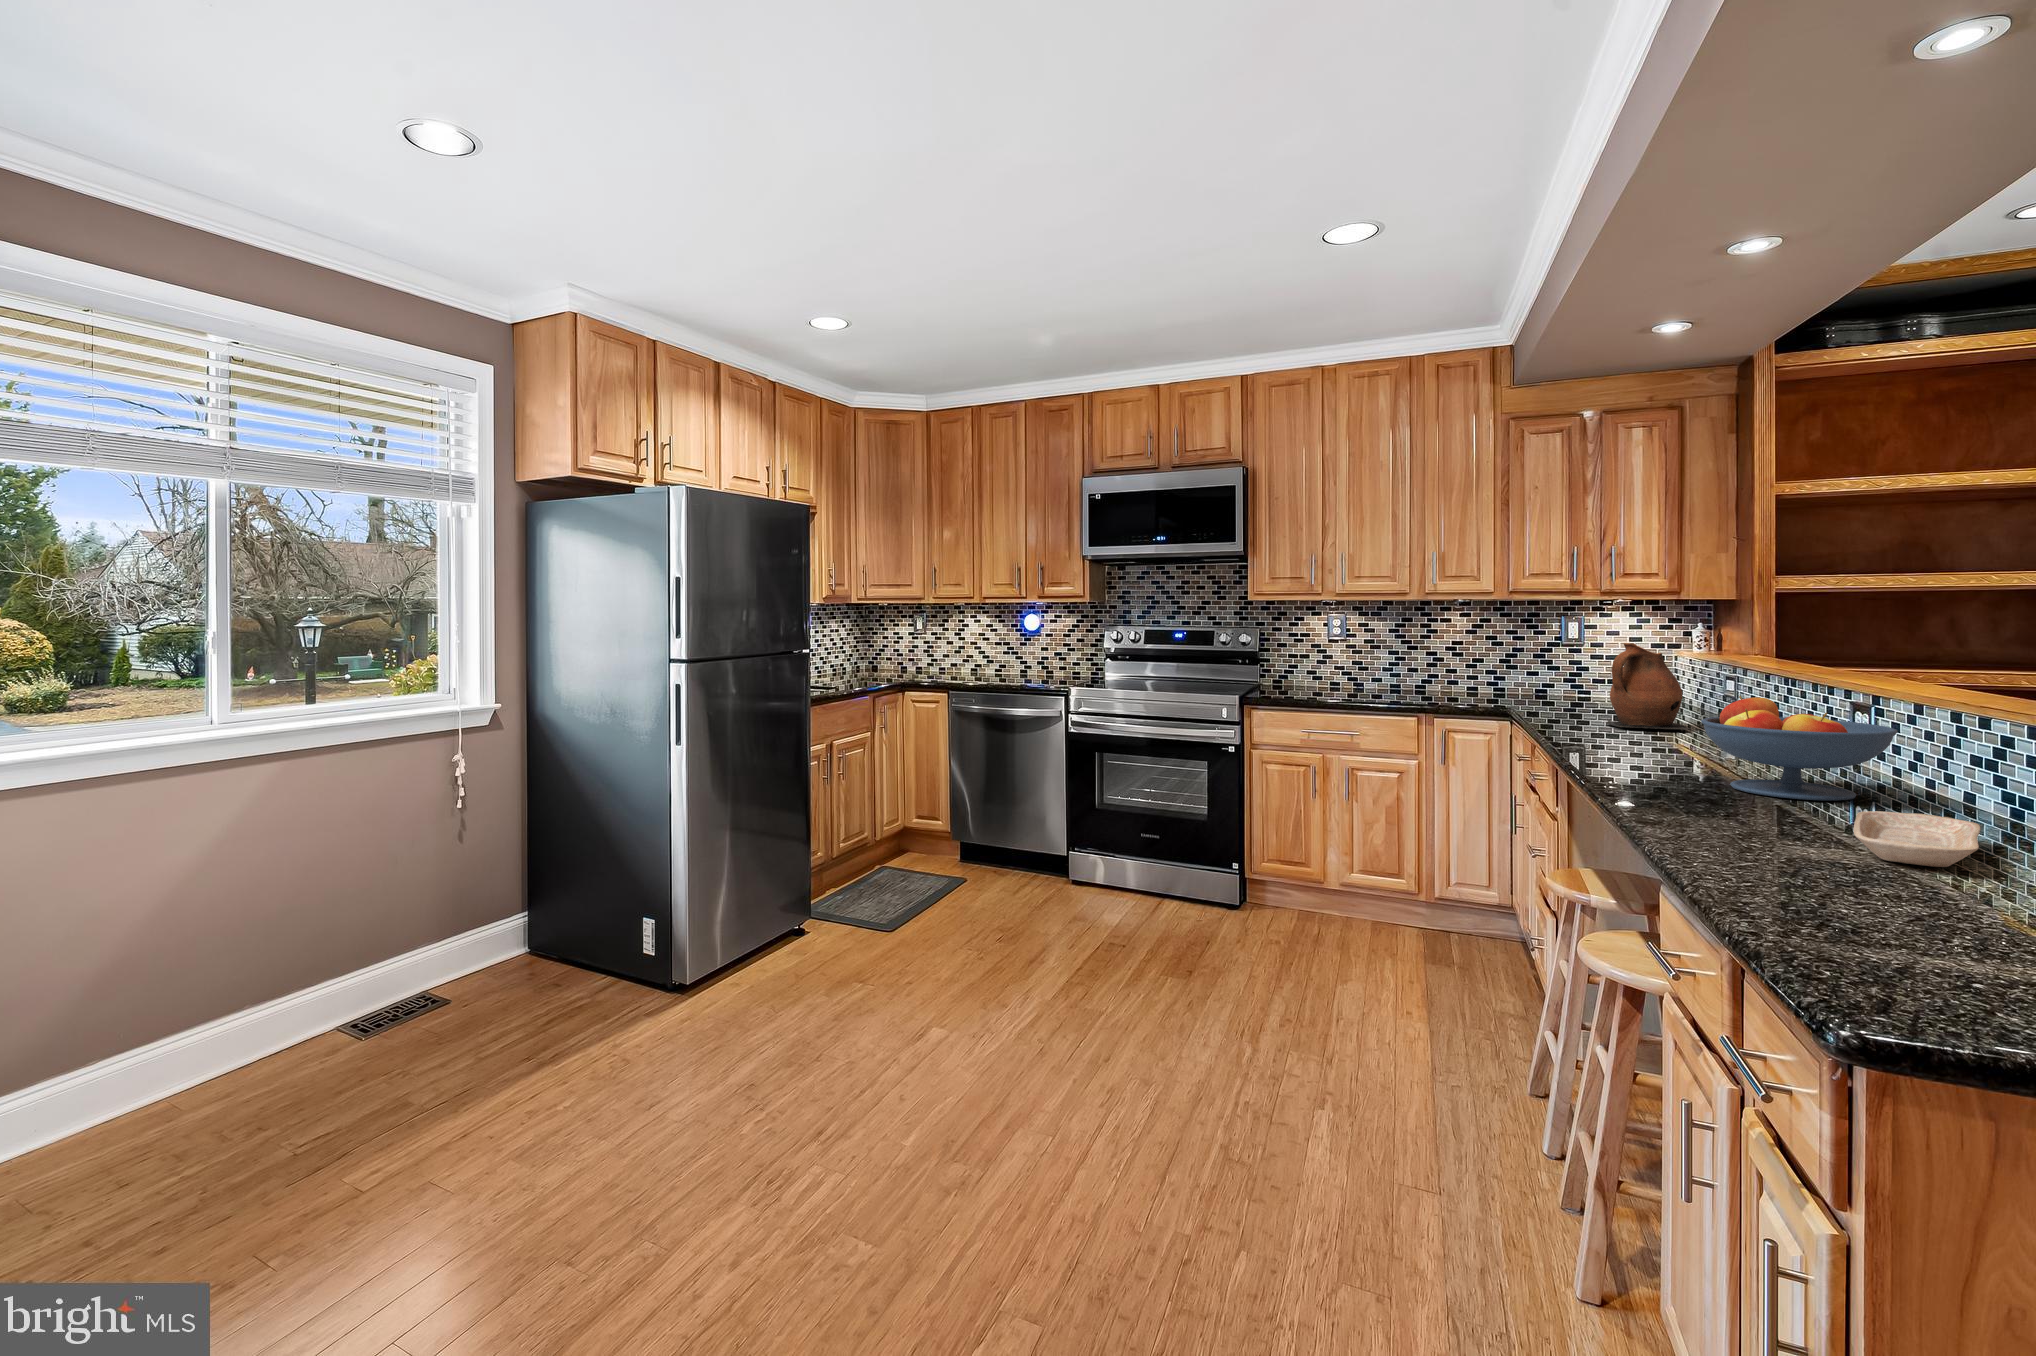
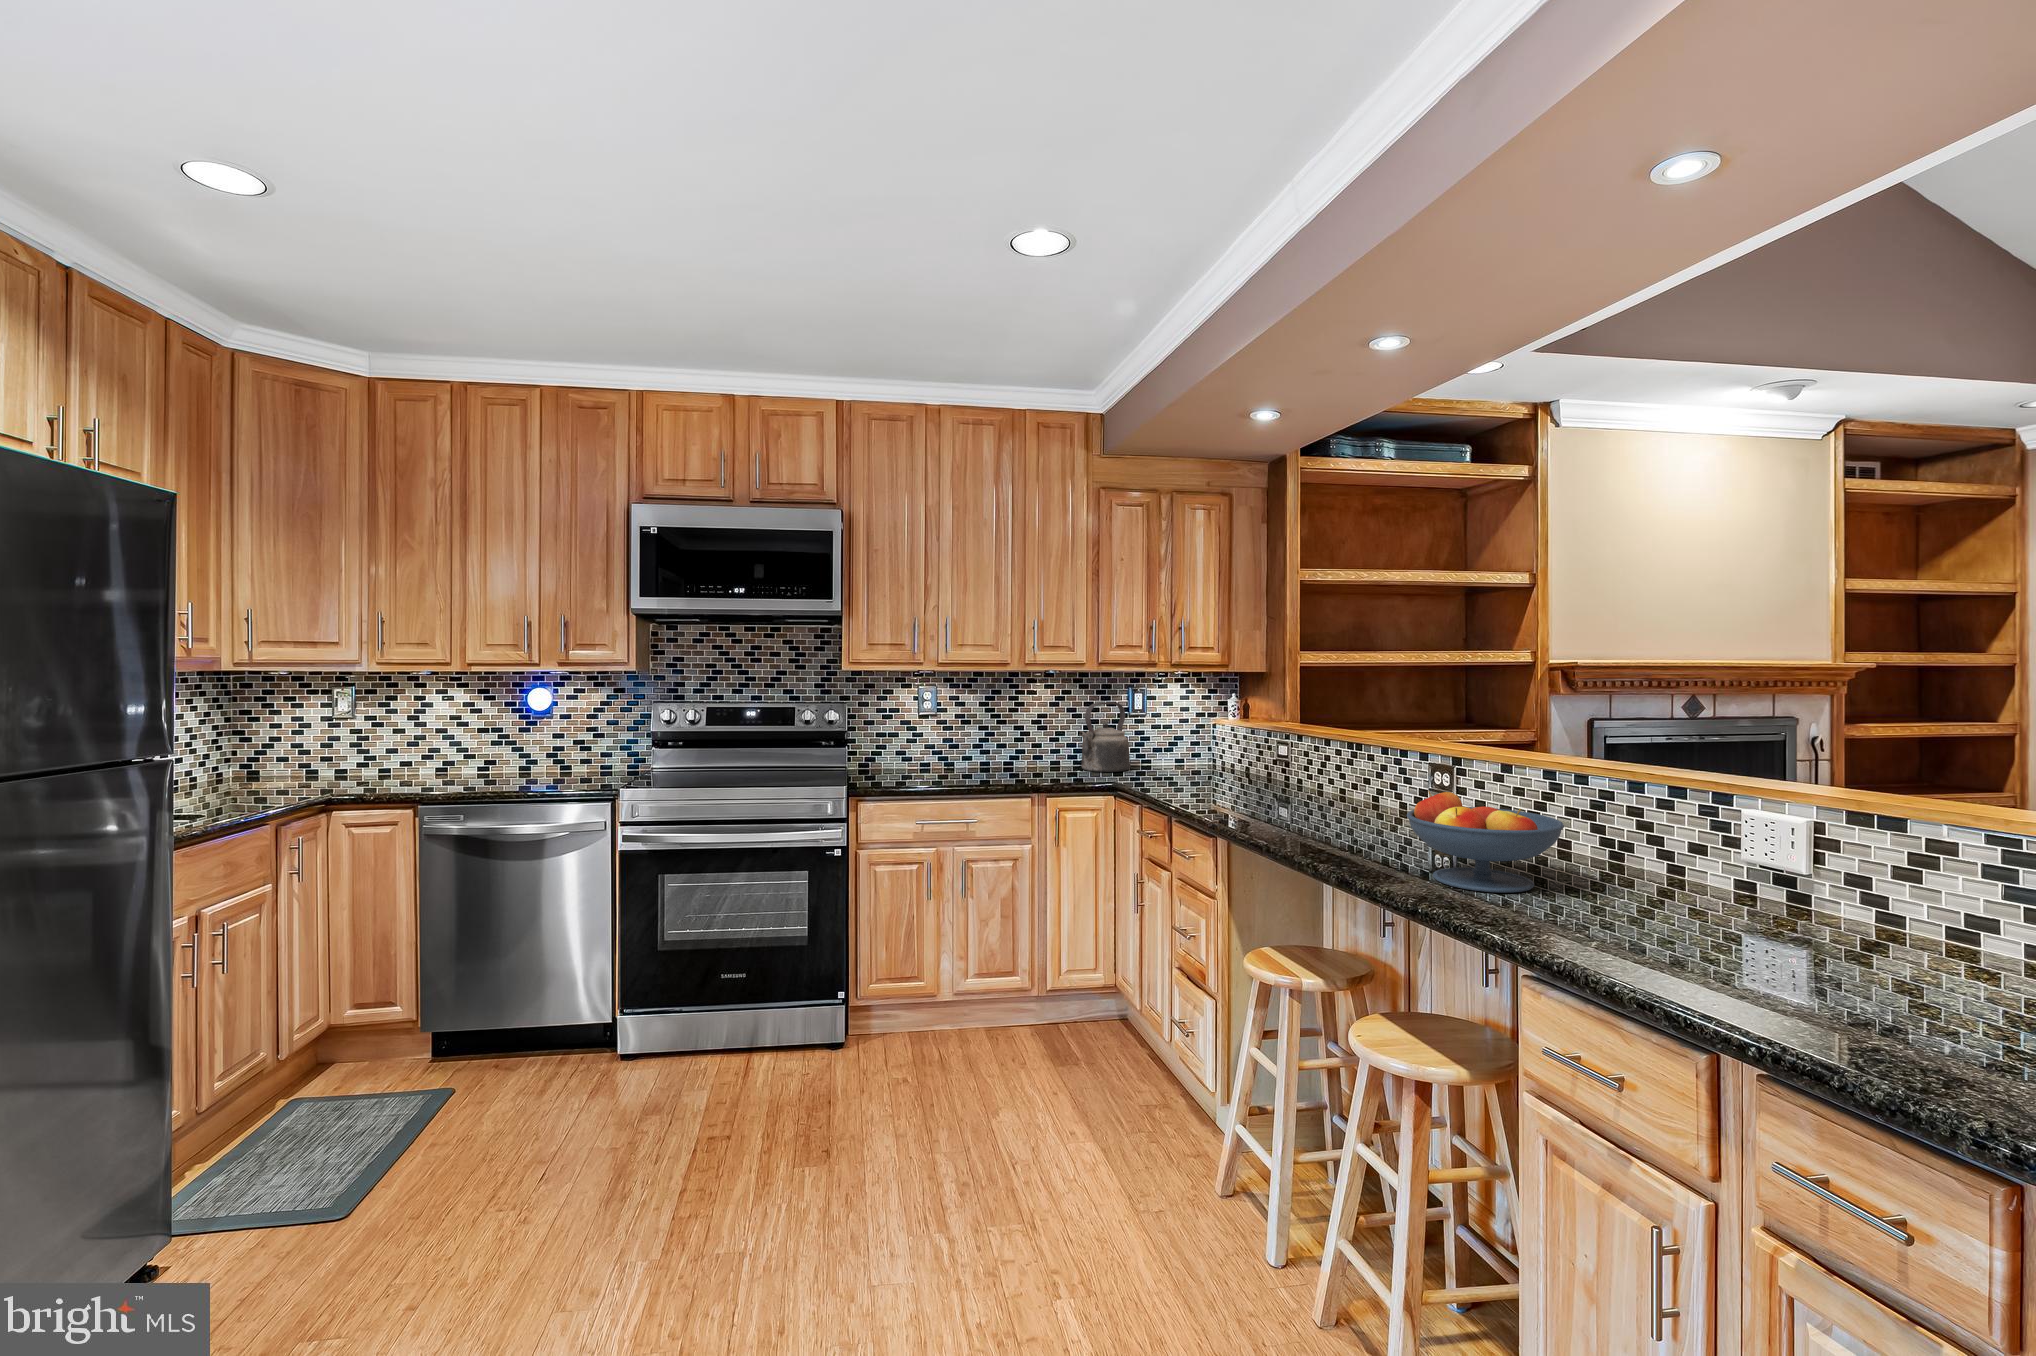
kettle: none [1495,631,1559,701] -> present [1080,702,1130,772]
ceramic pitcher: present [1606,643,1690,731] -> none [1209,723,1285,804]
tray: present [1854,811,1980,867] -> none [1615,910,1788,982]

